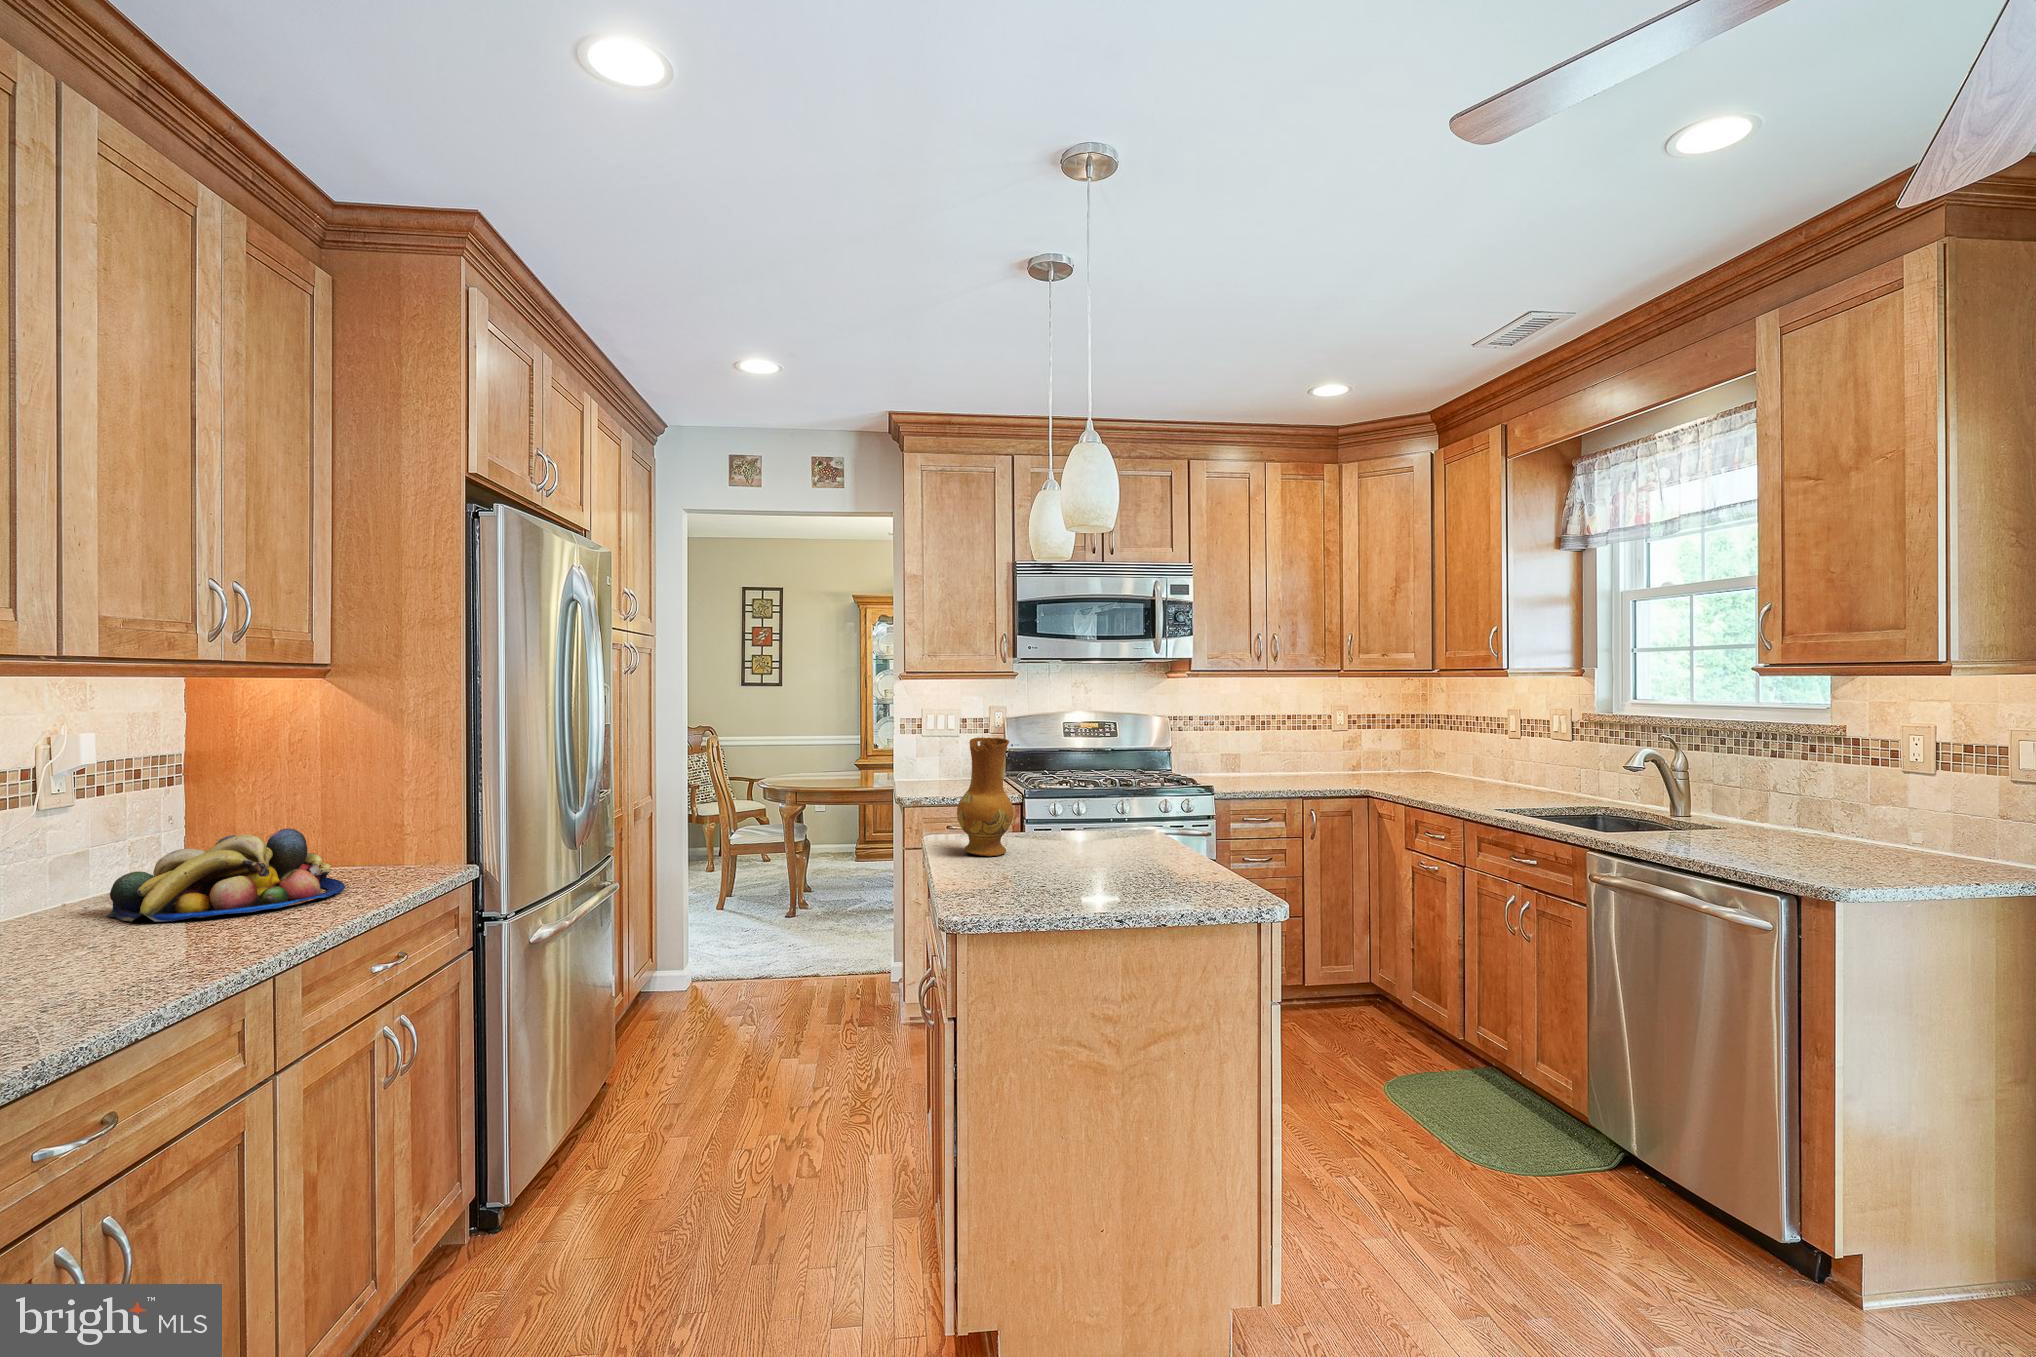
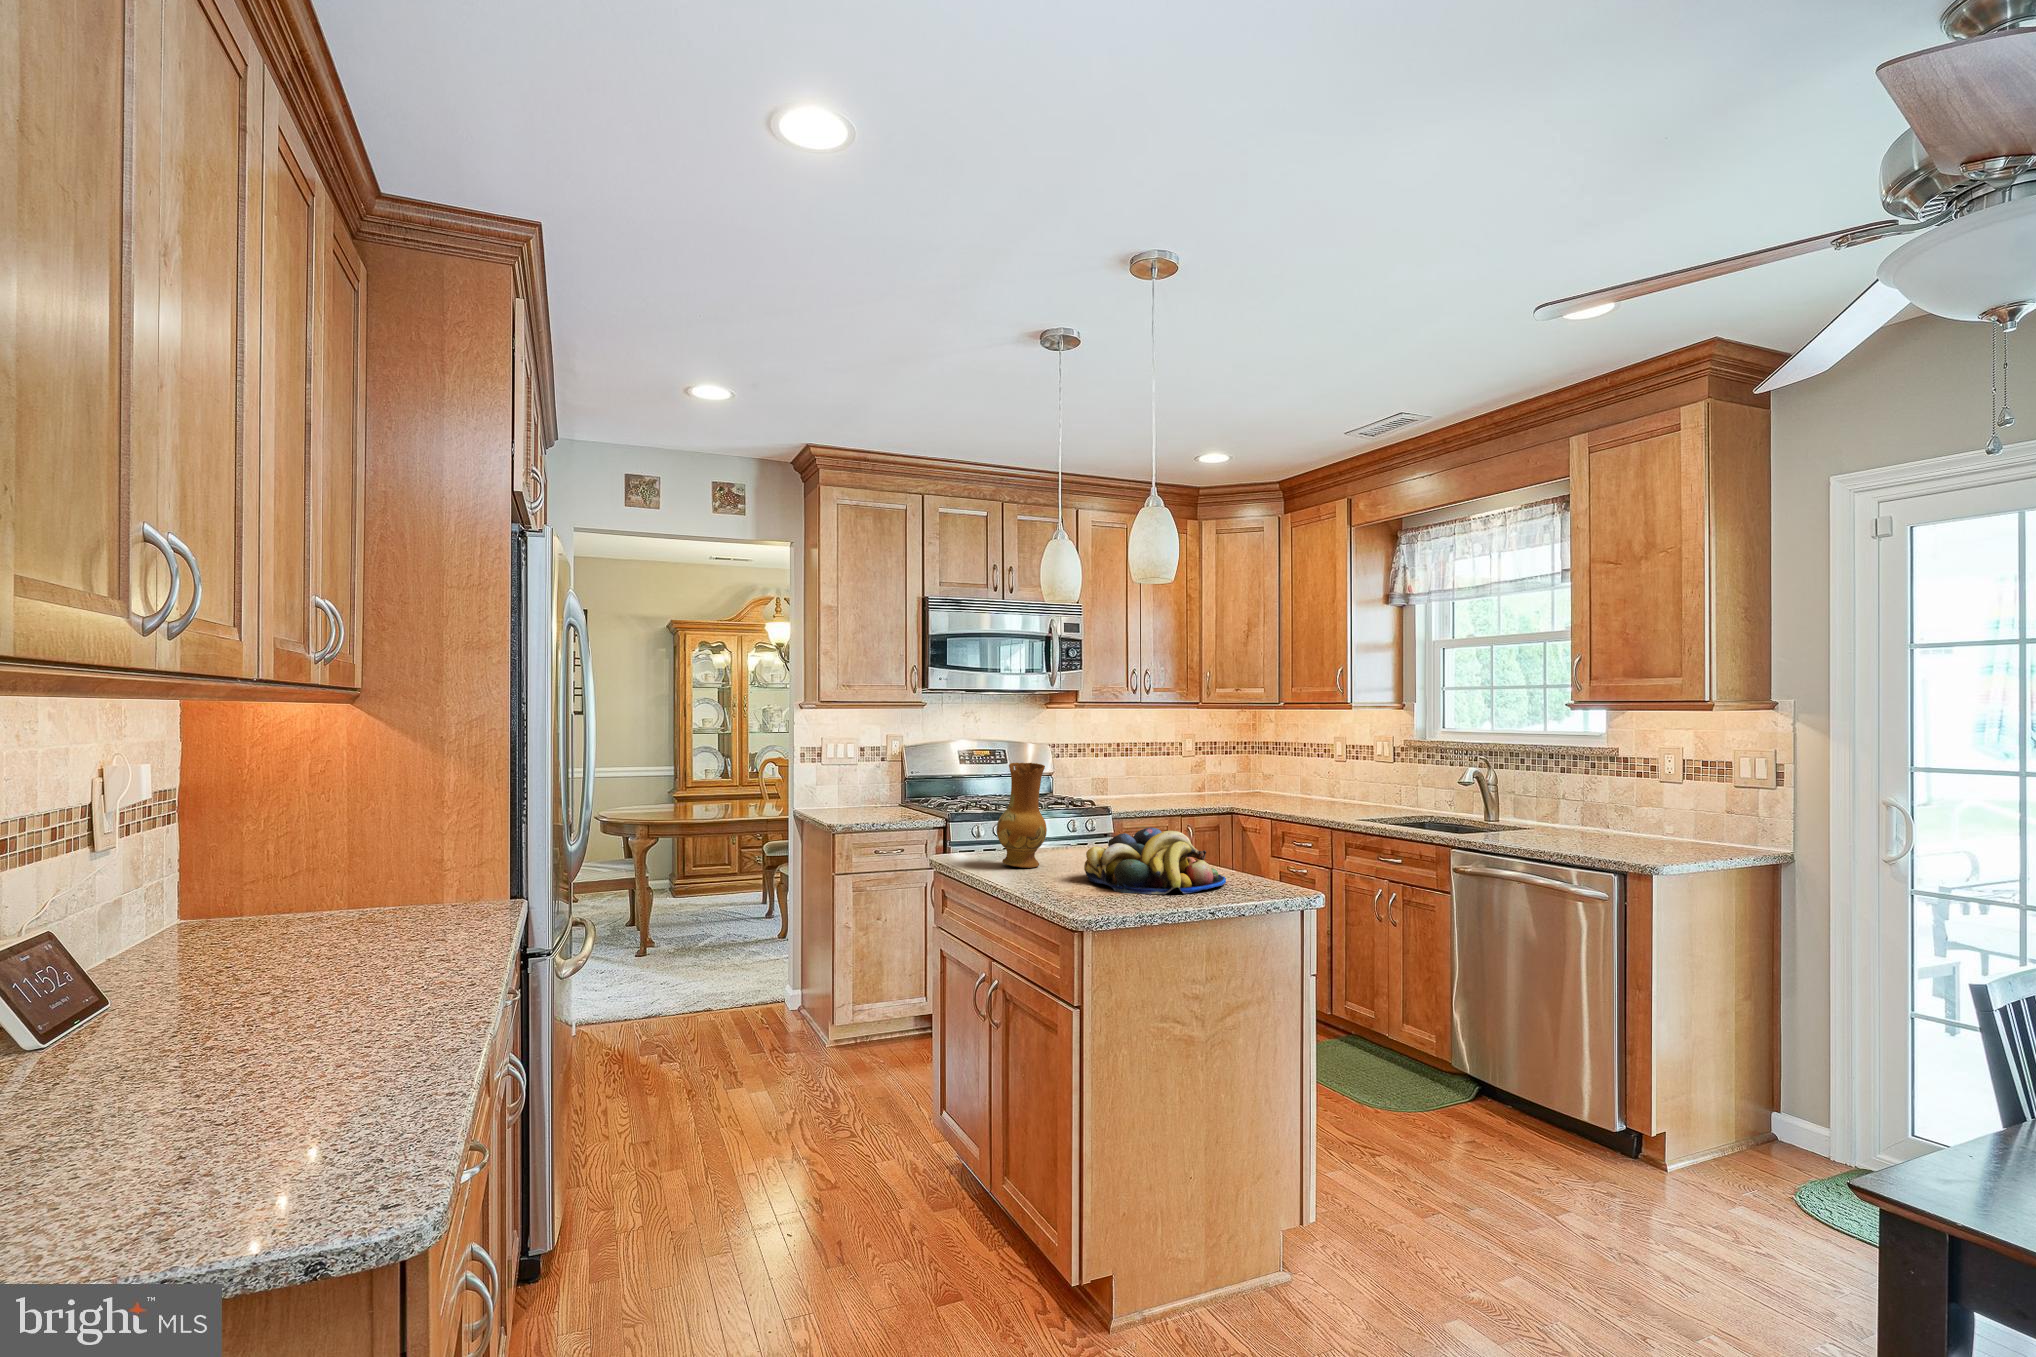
fruit bowl: present [107,828,345,922] -> present [1084,828,1226,894]

